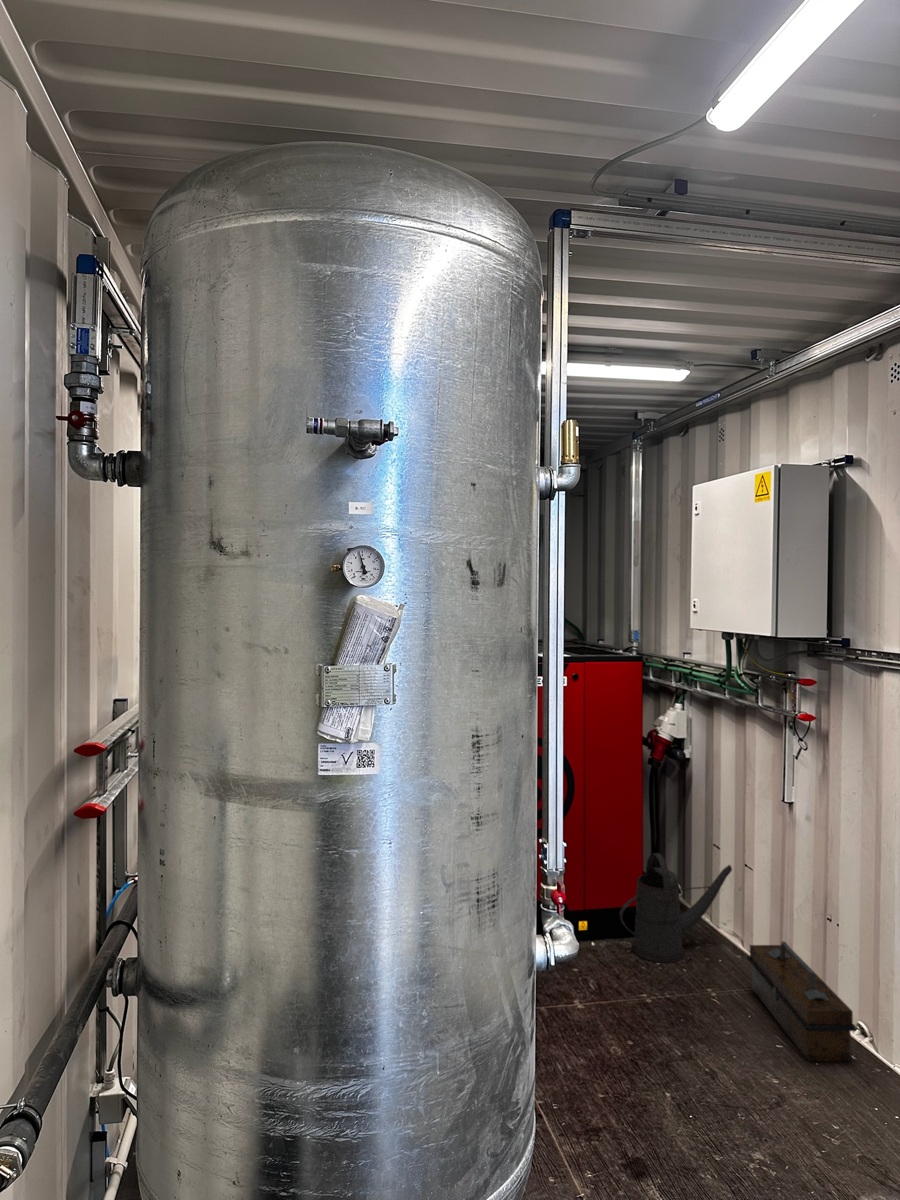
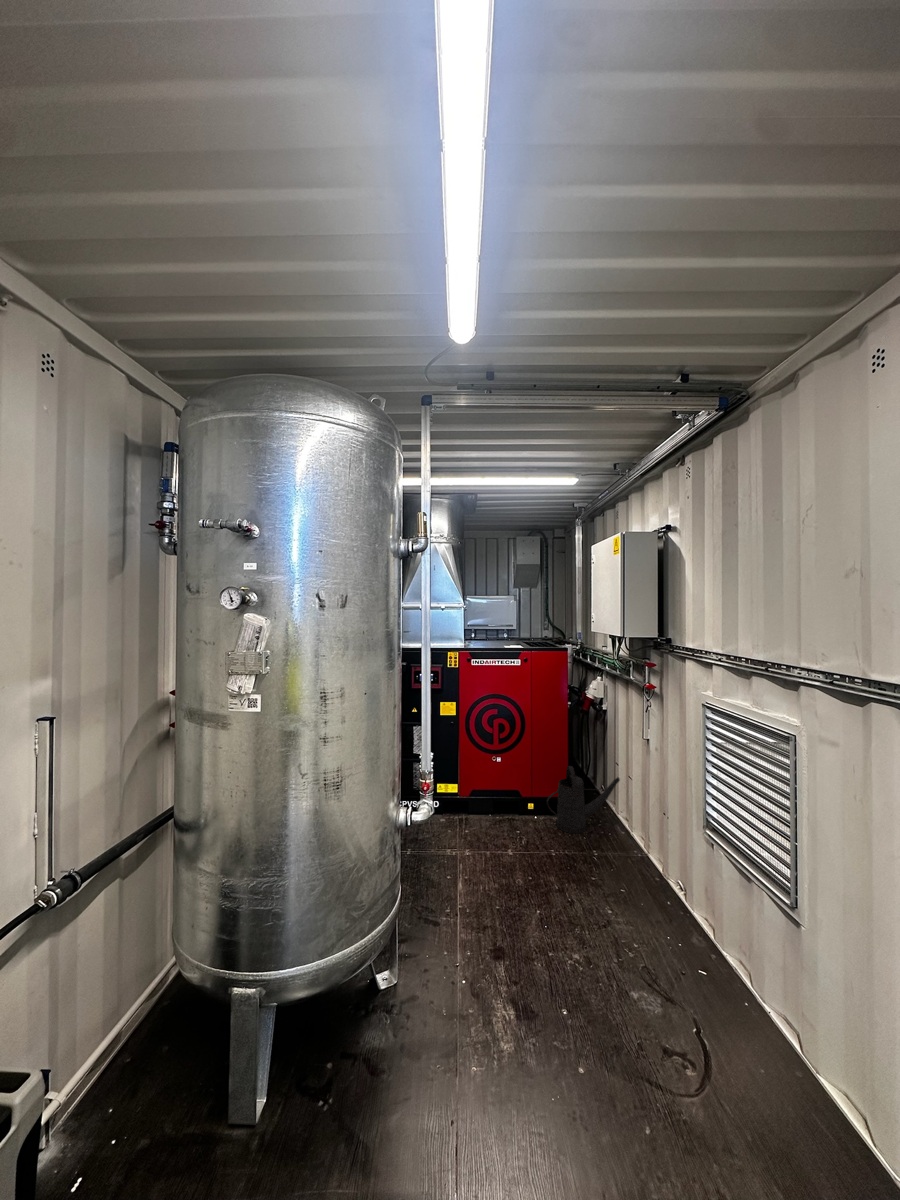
toolbox: present [747,941,856,1061] -> none [617,827,669,908]

